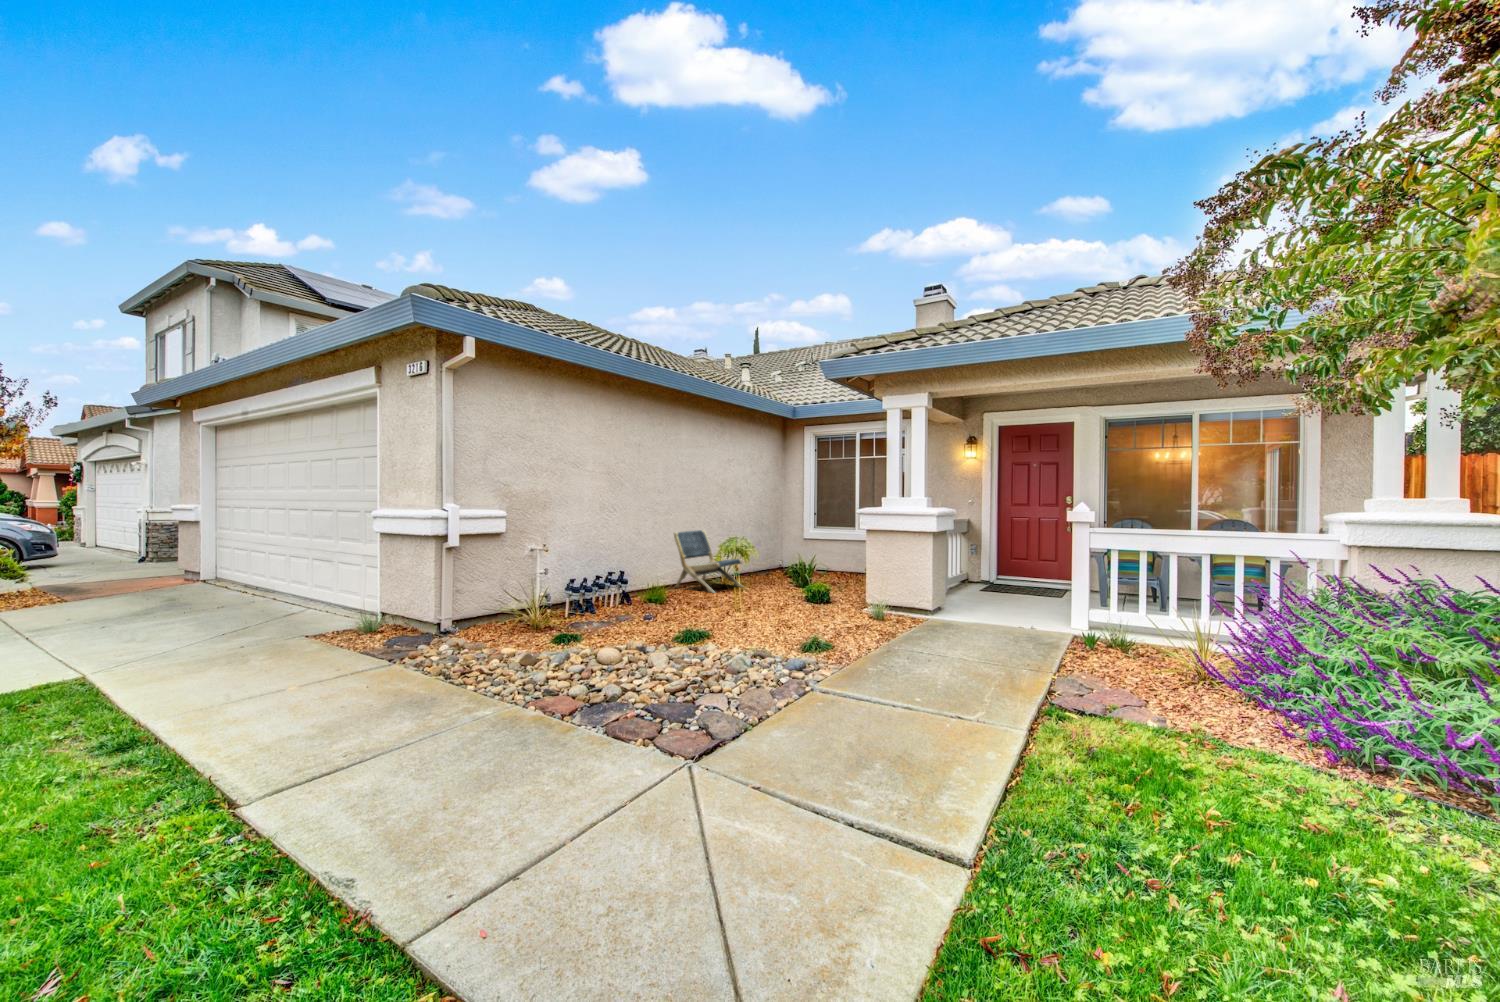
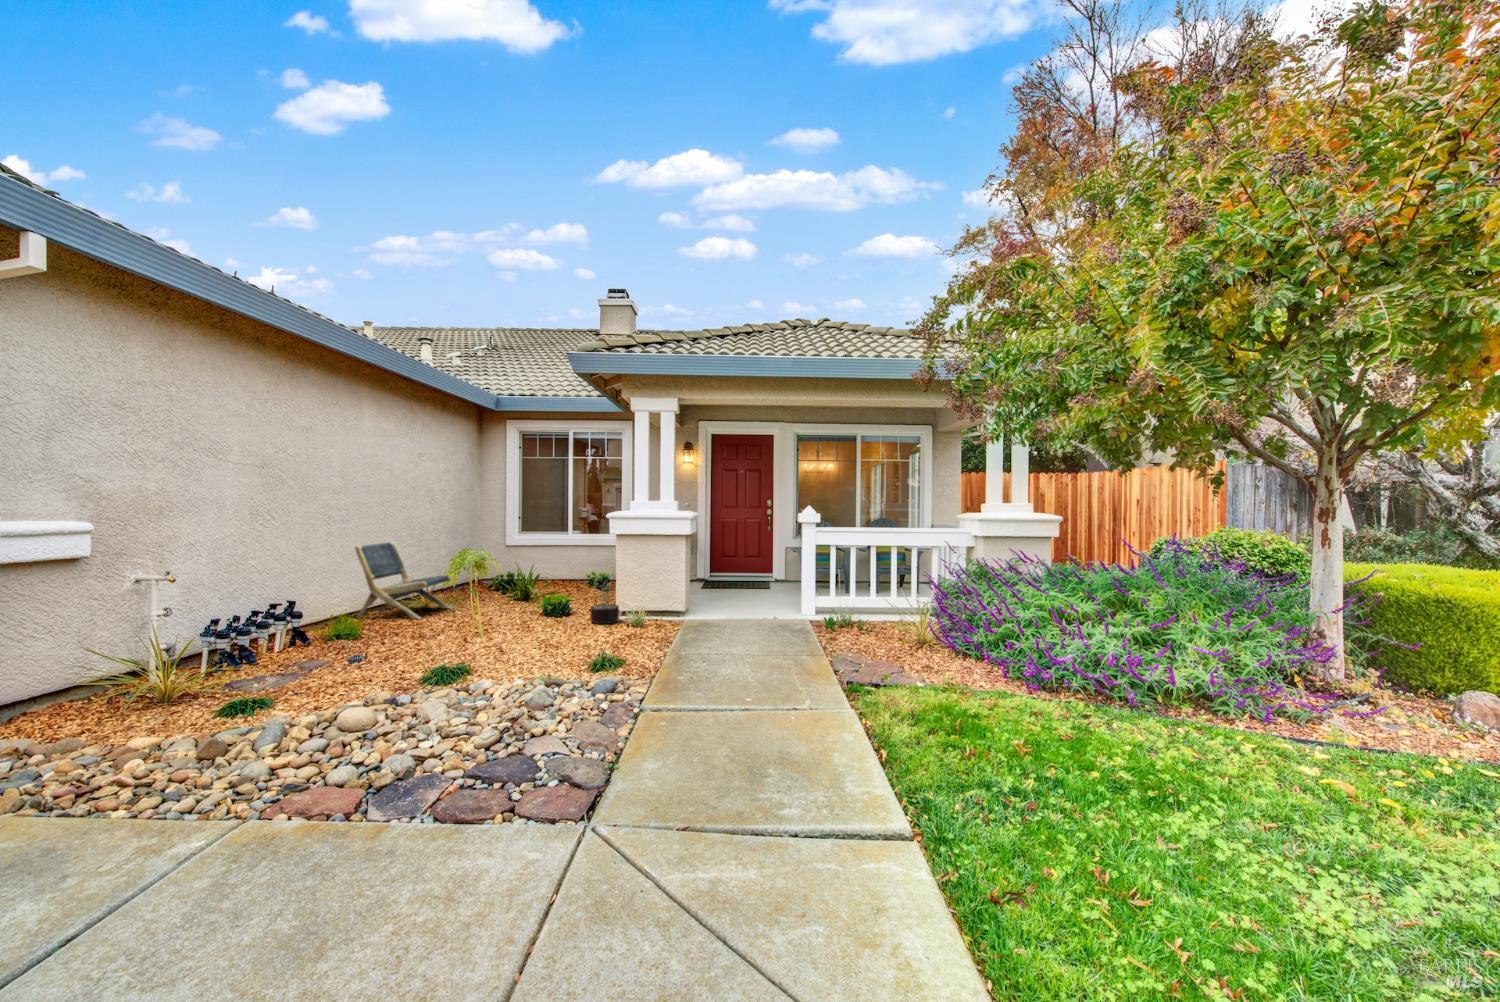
decorative plant: none [839,564,867,612] -> present [590,573,619,624]

